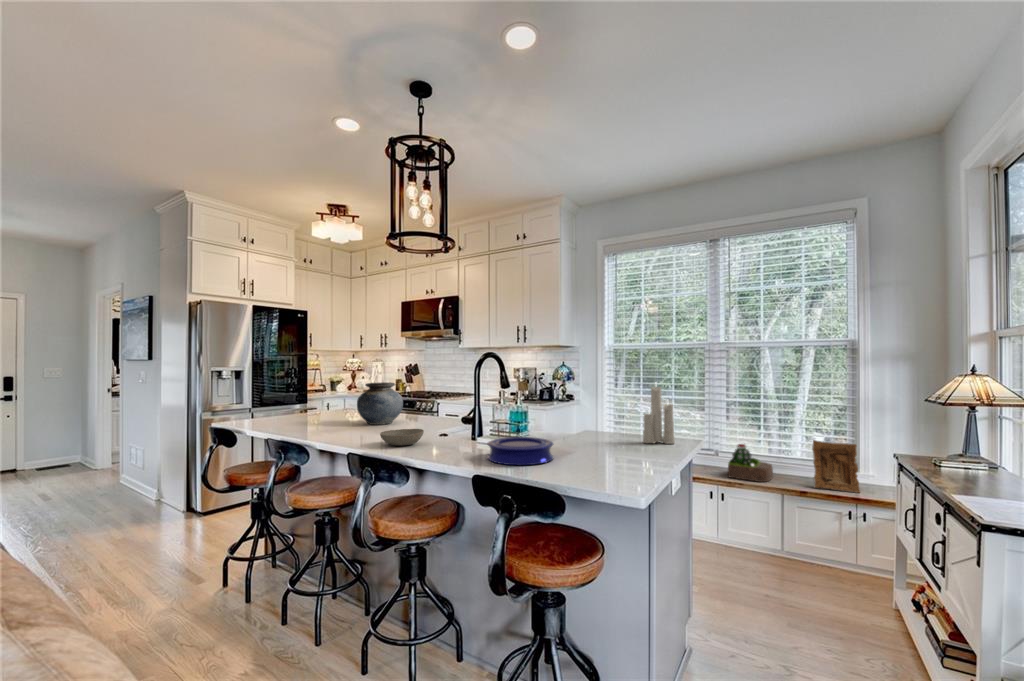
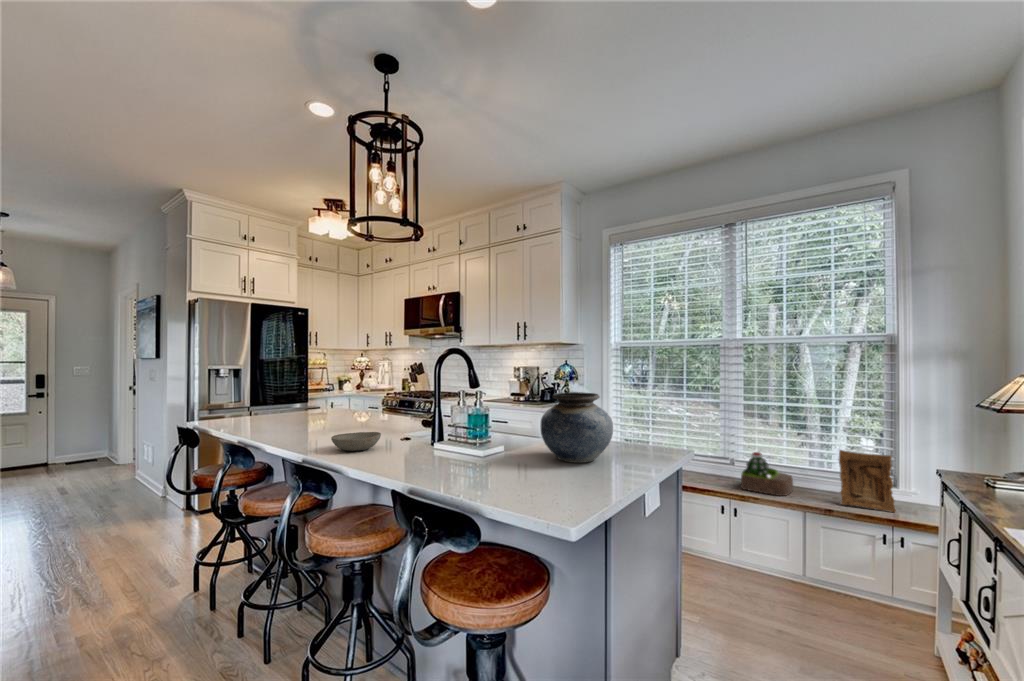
vase: present [357,382,403,425] -> present [540,392,613,463]
candle: present [643,387,675,444] -> none [627,375,665,454]
plate: present [487,437,554,465] -> none [435,444,512,479]

